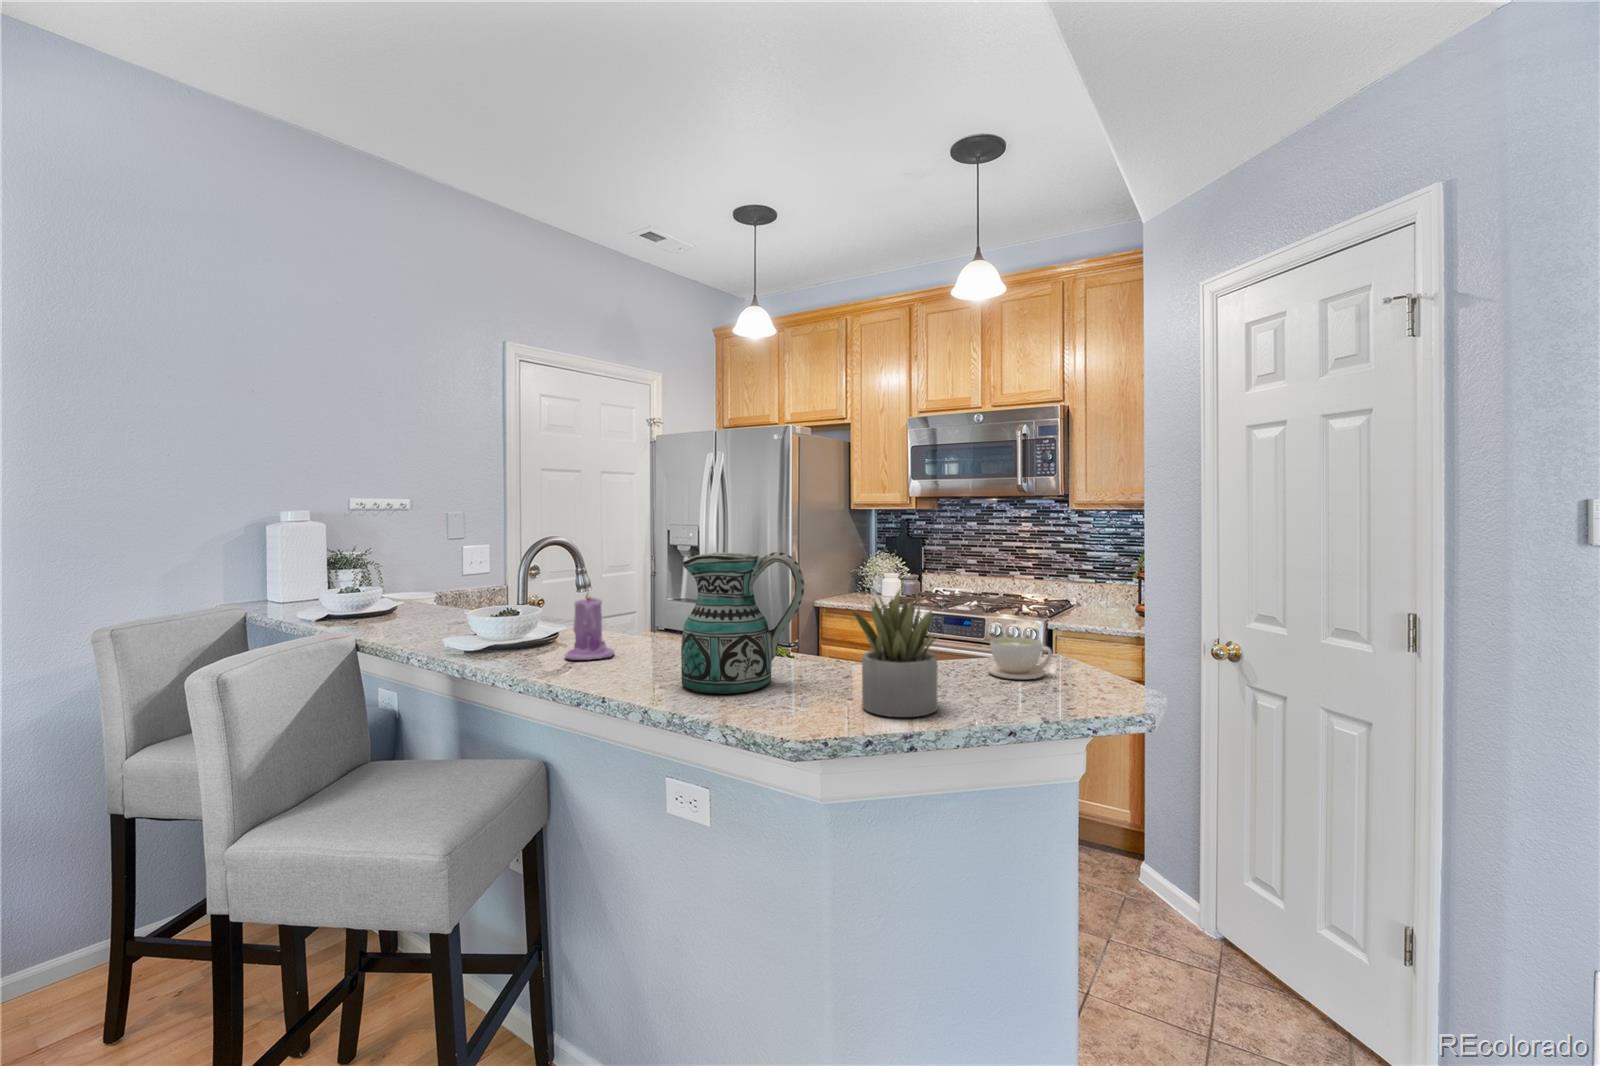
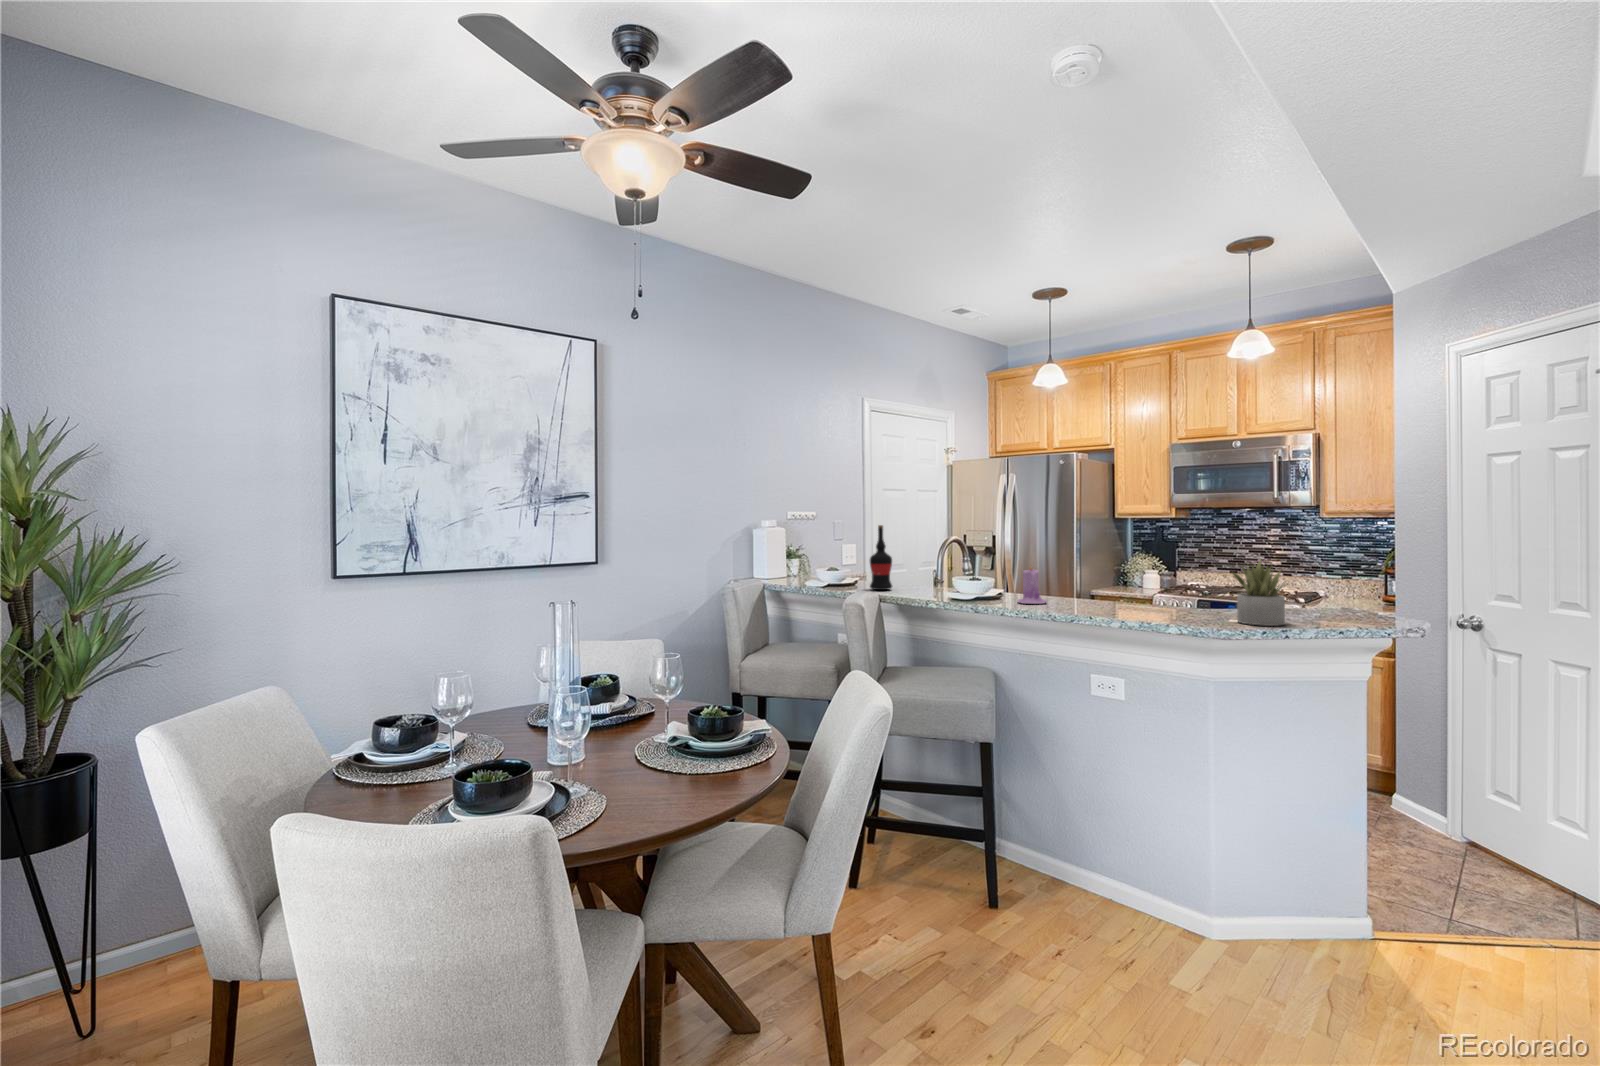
wine bottle: none [385,521,430,628] -> present [870,525,892,590]
ceramic pitcher: present [681,552,804,693] -> none [1114,541,1190,616]
coffee cup: present [988,637,1052,679] -> none [1302,594,1347,616]

